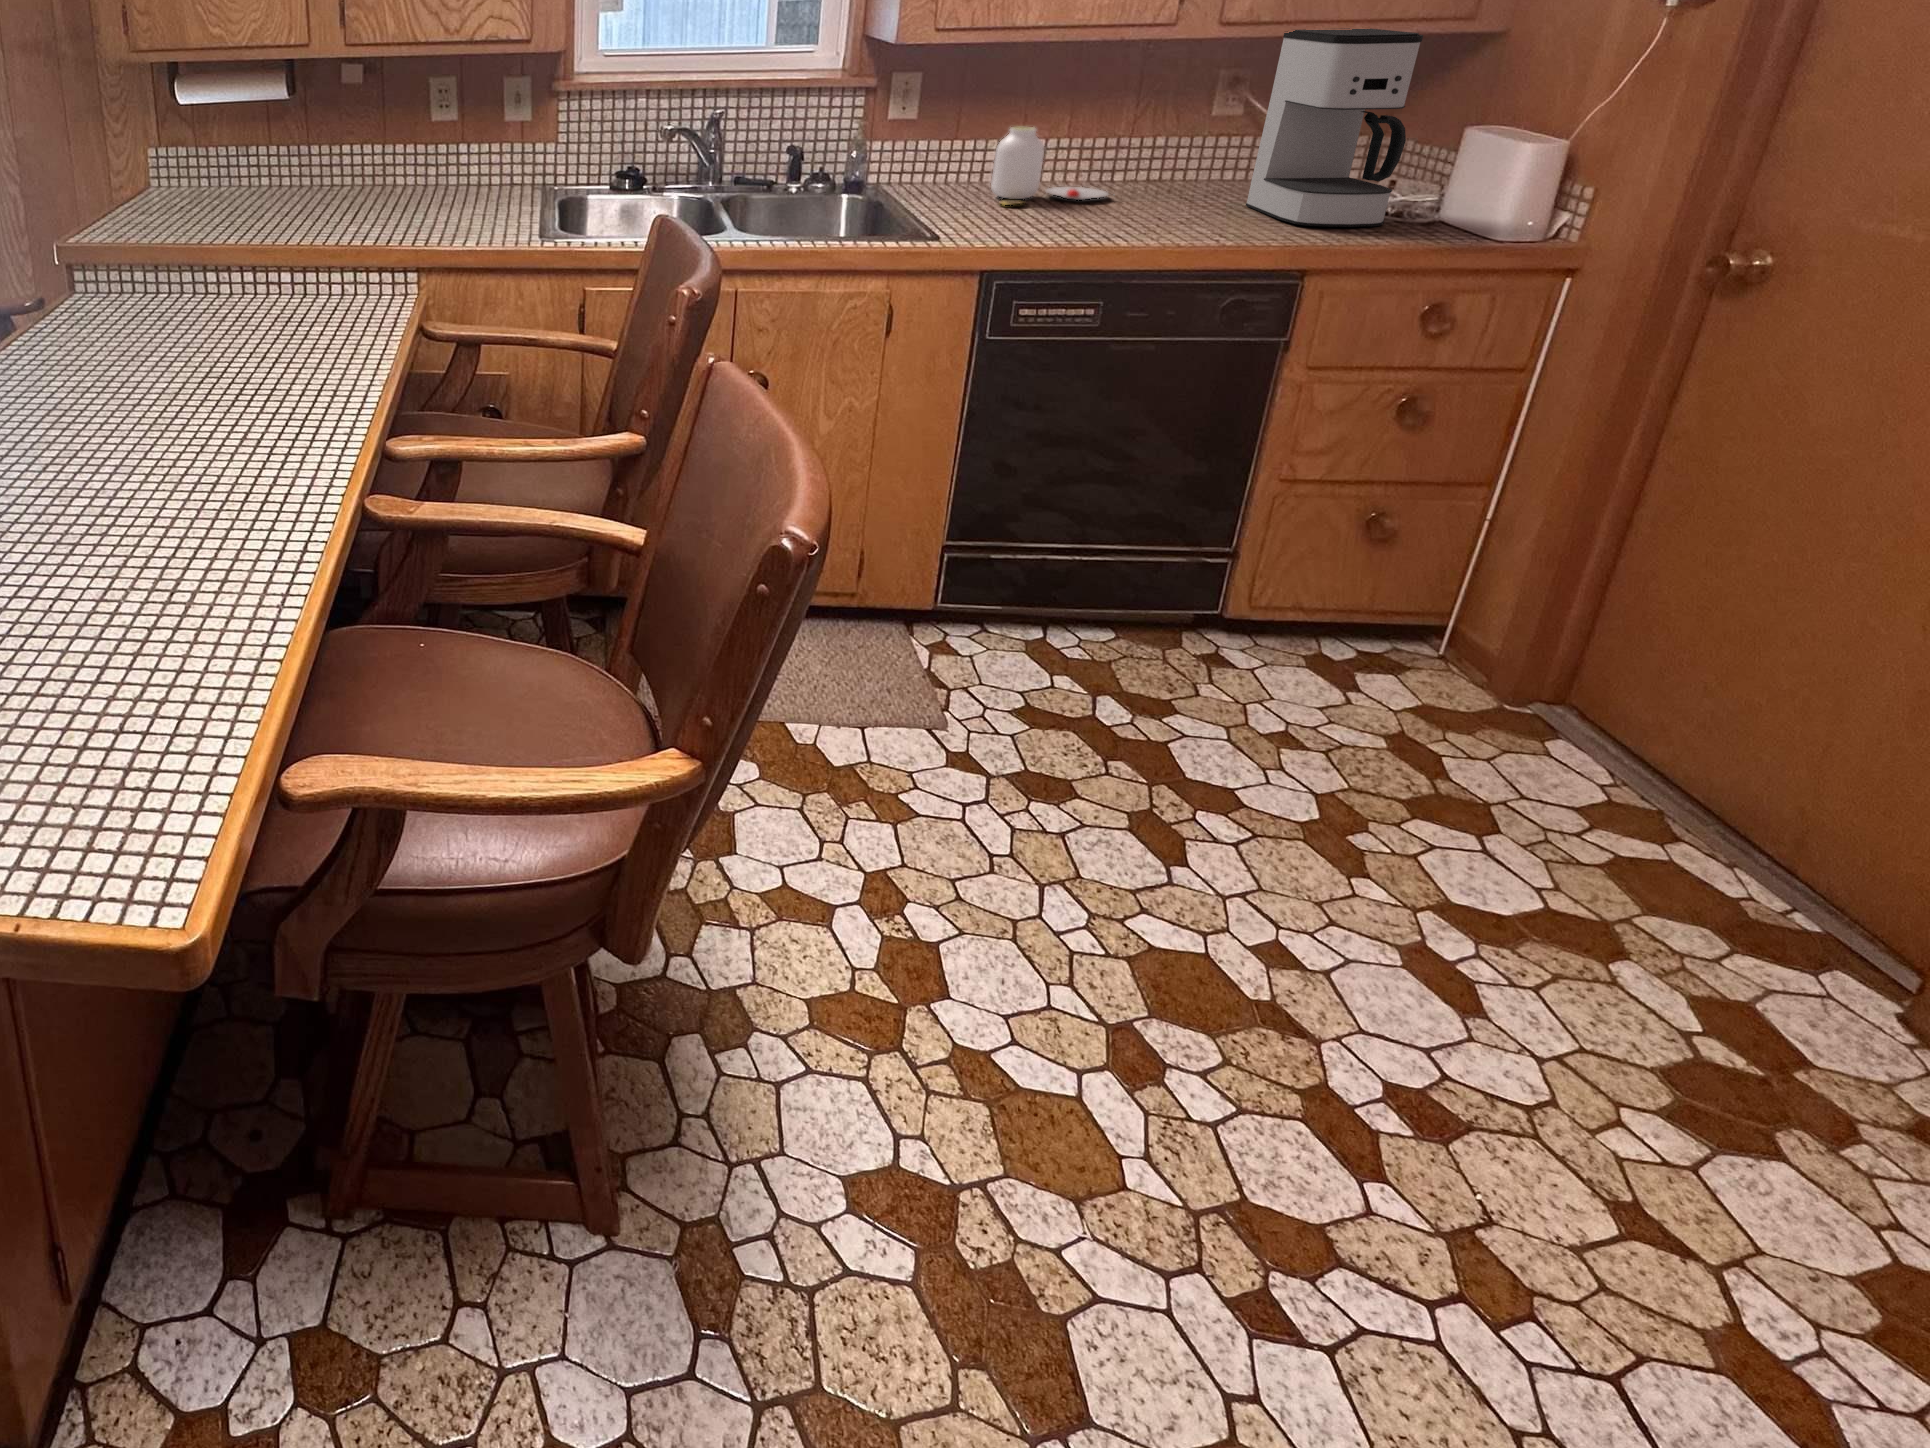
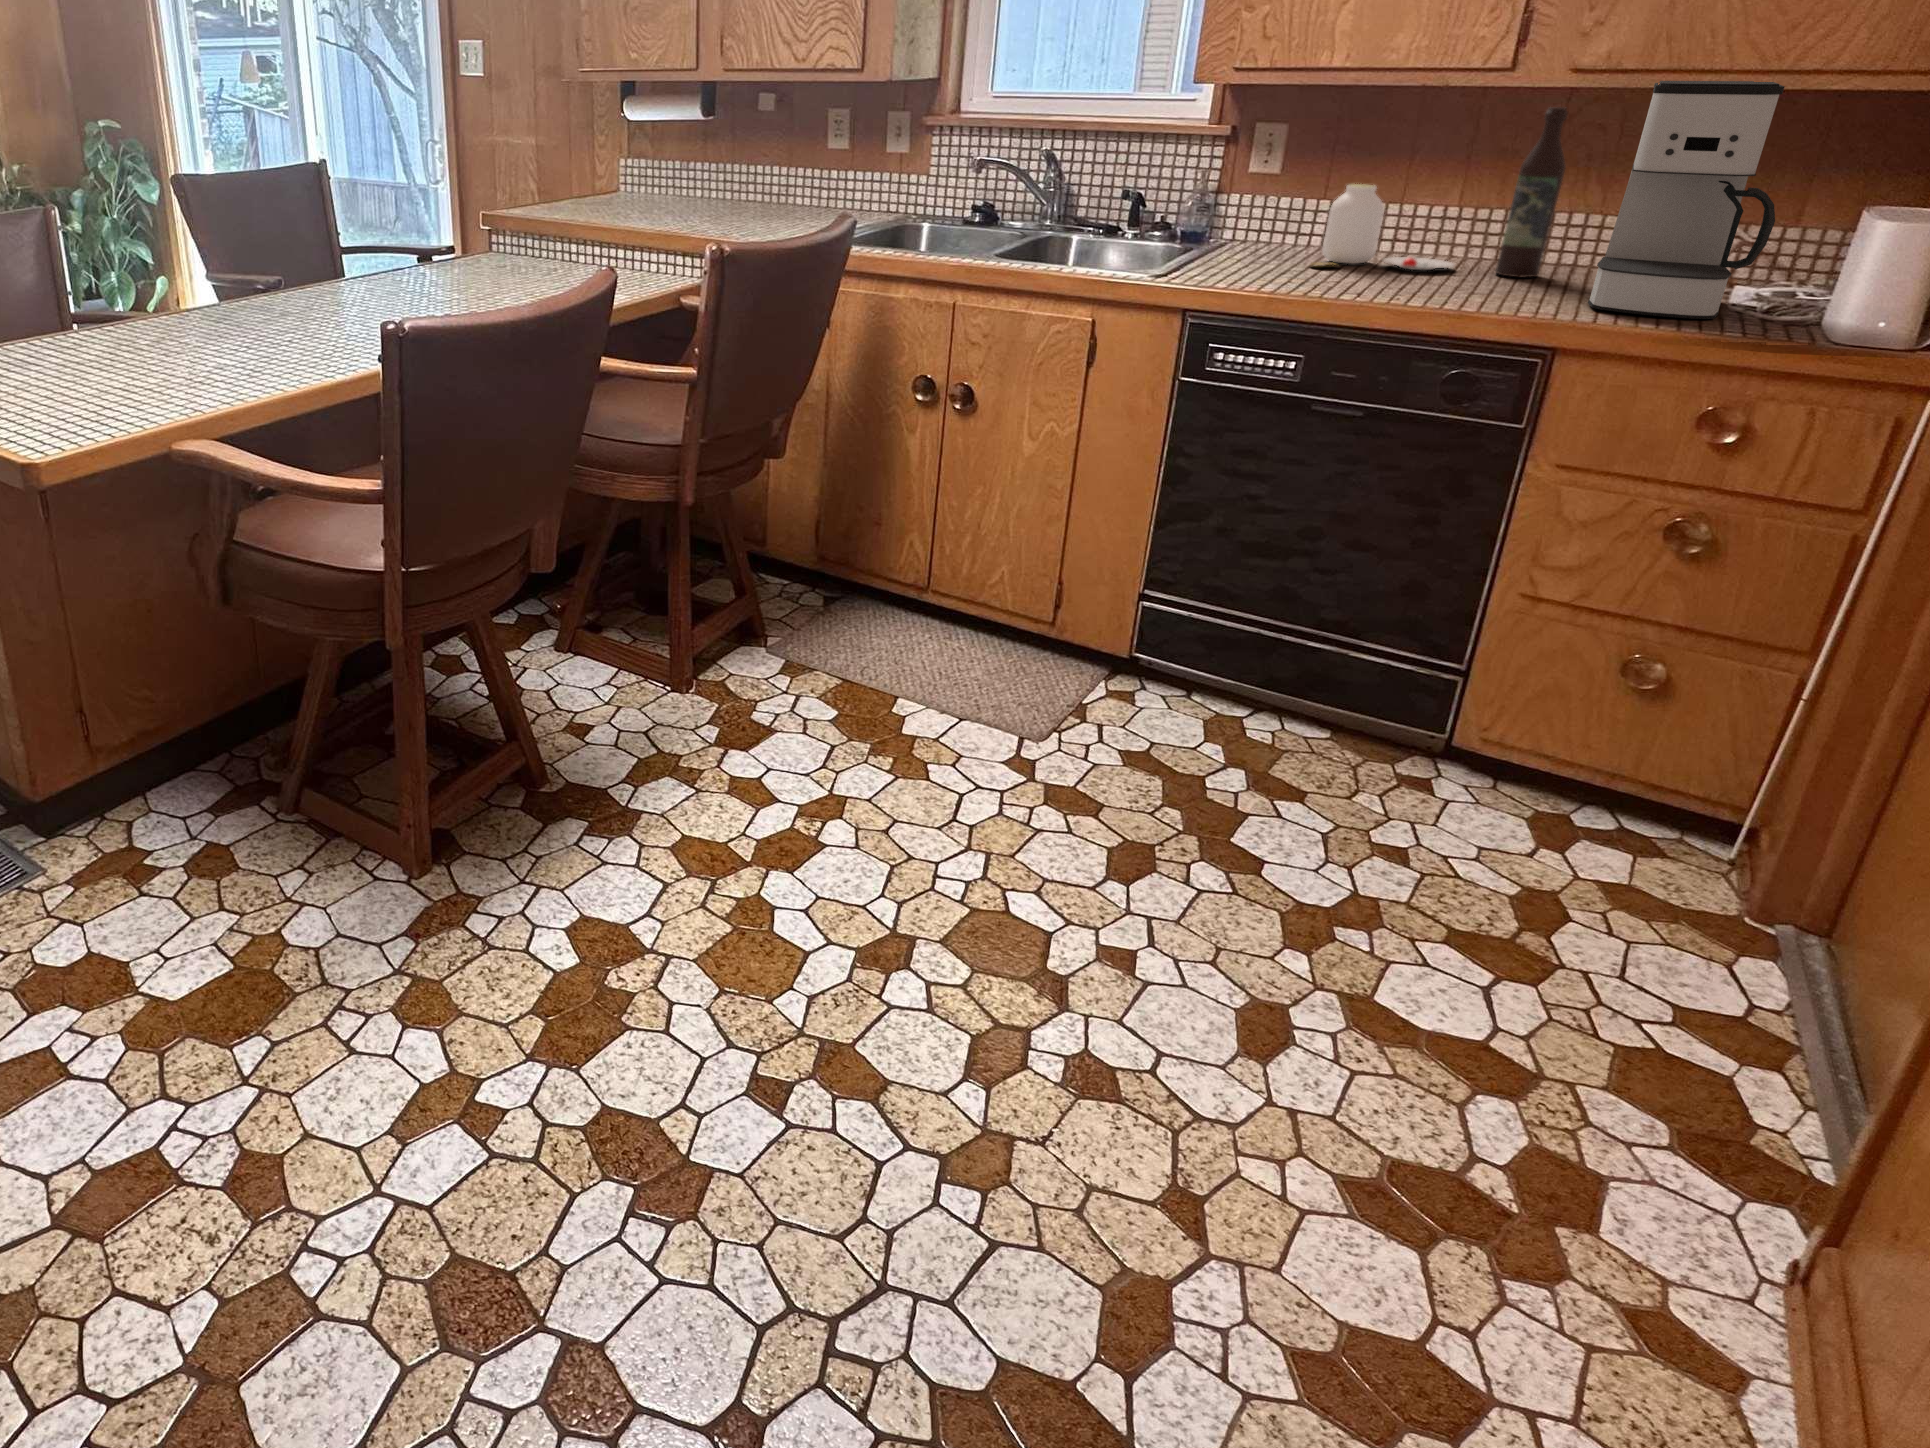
wine bottle: none [1138,52,1192,198] -> present [1495,107,1568,277]

